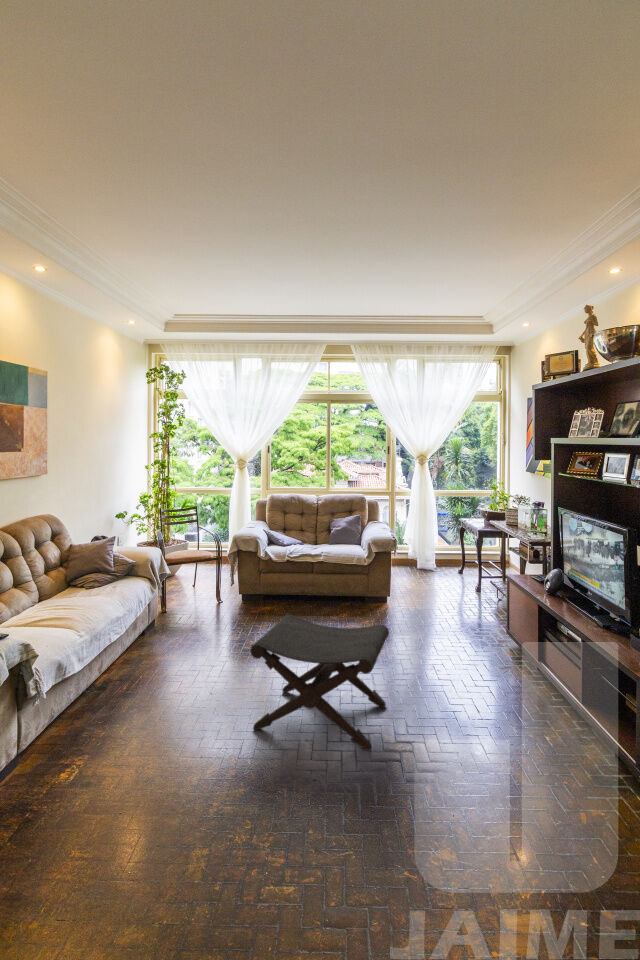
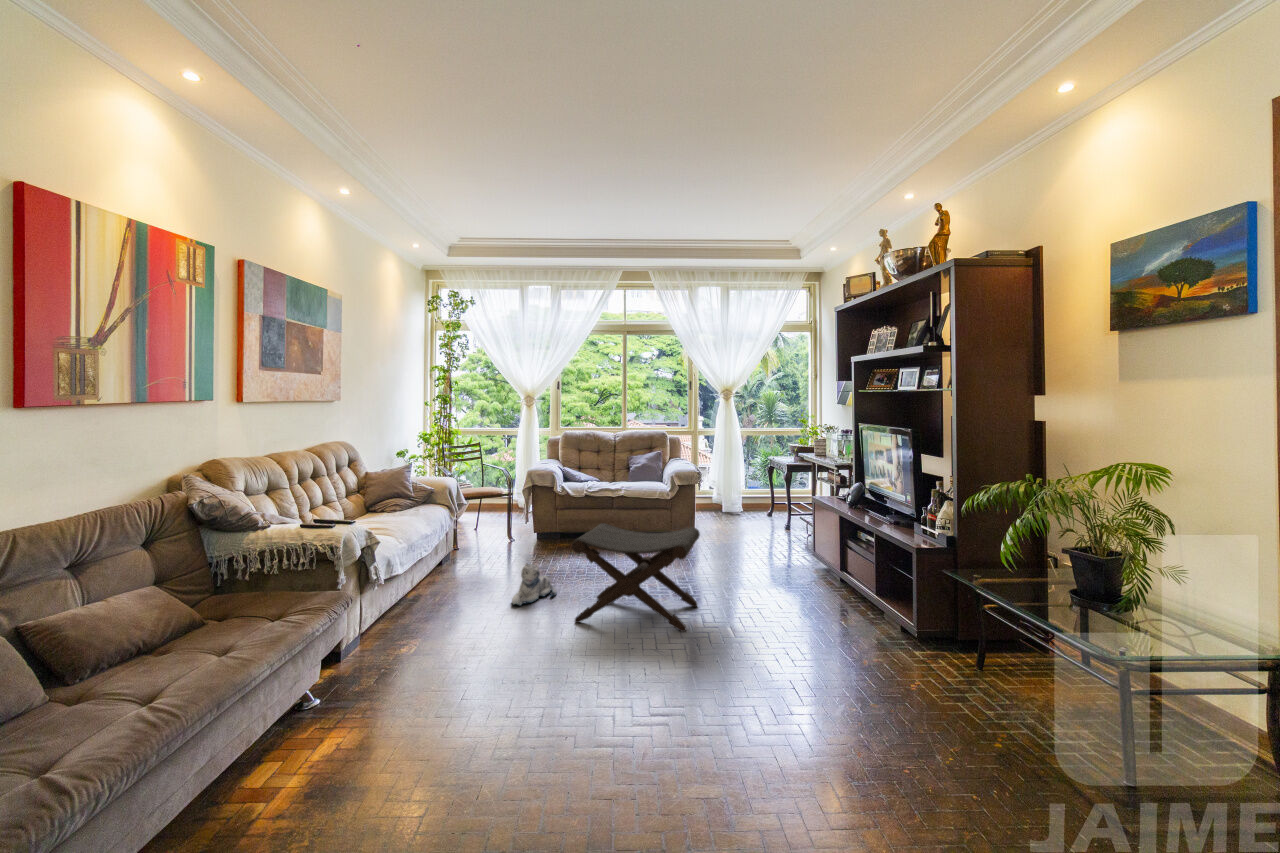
plush toy: none [195,652,244,699] -> present [512,564,557,605]

